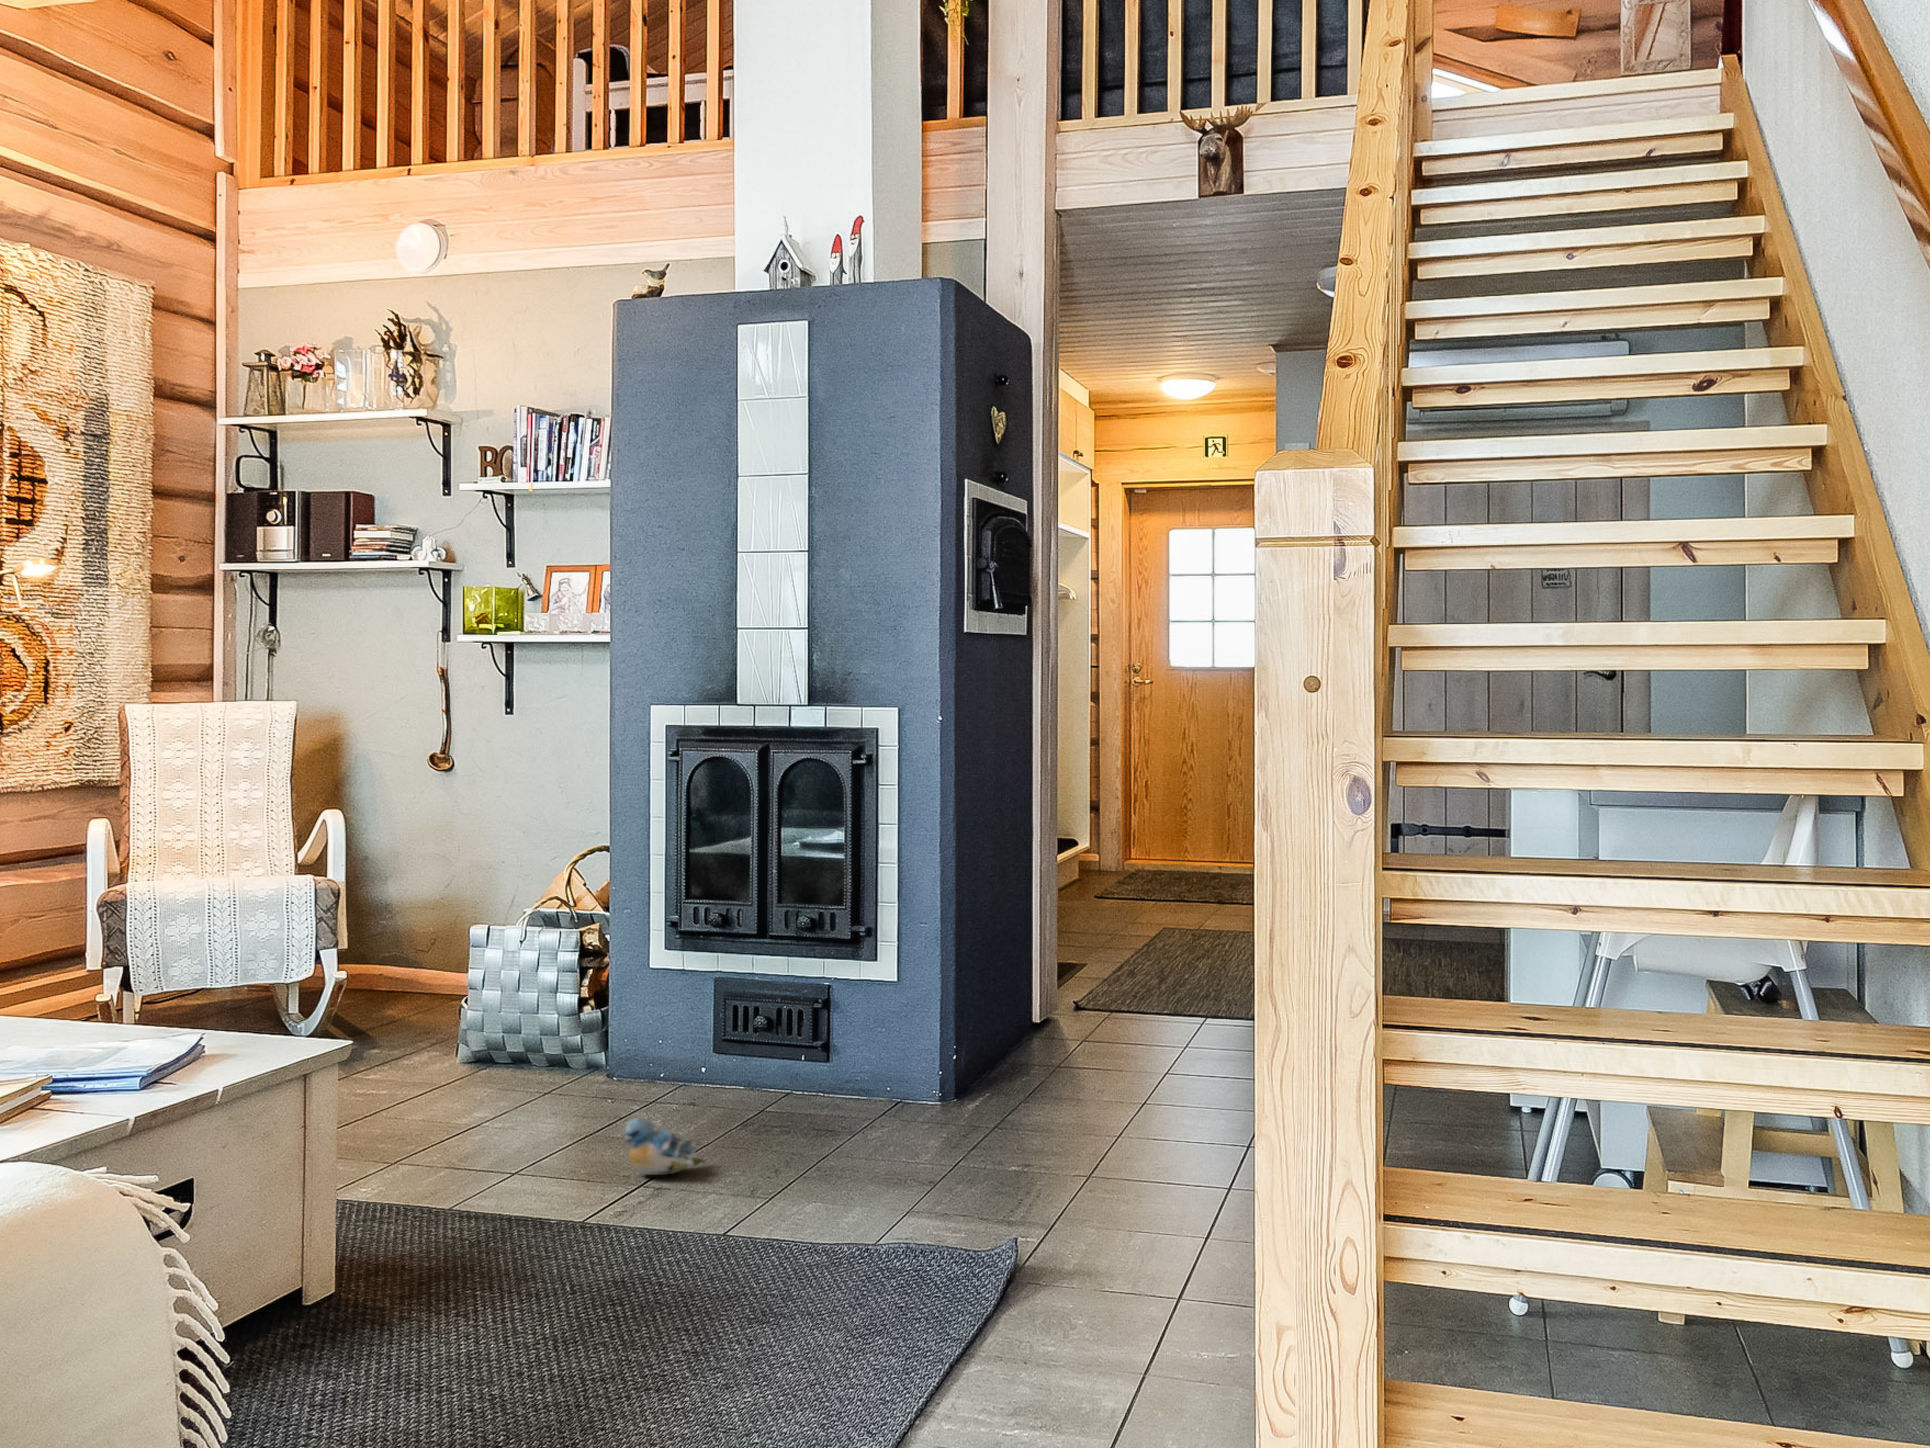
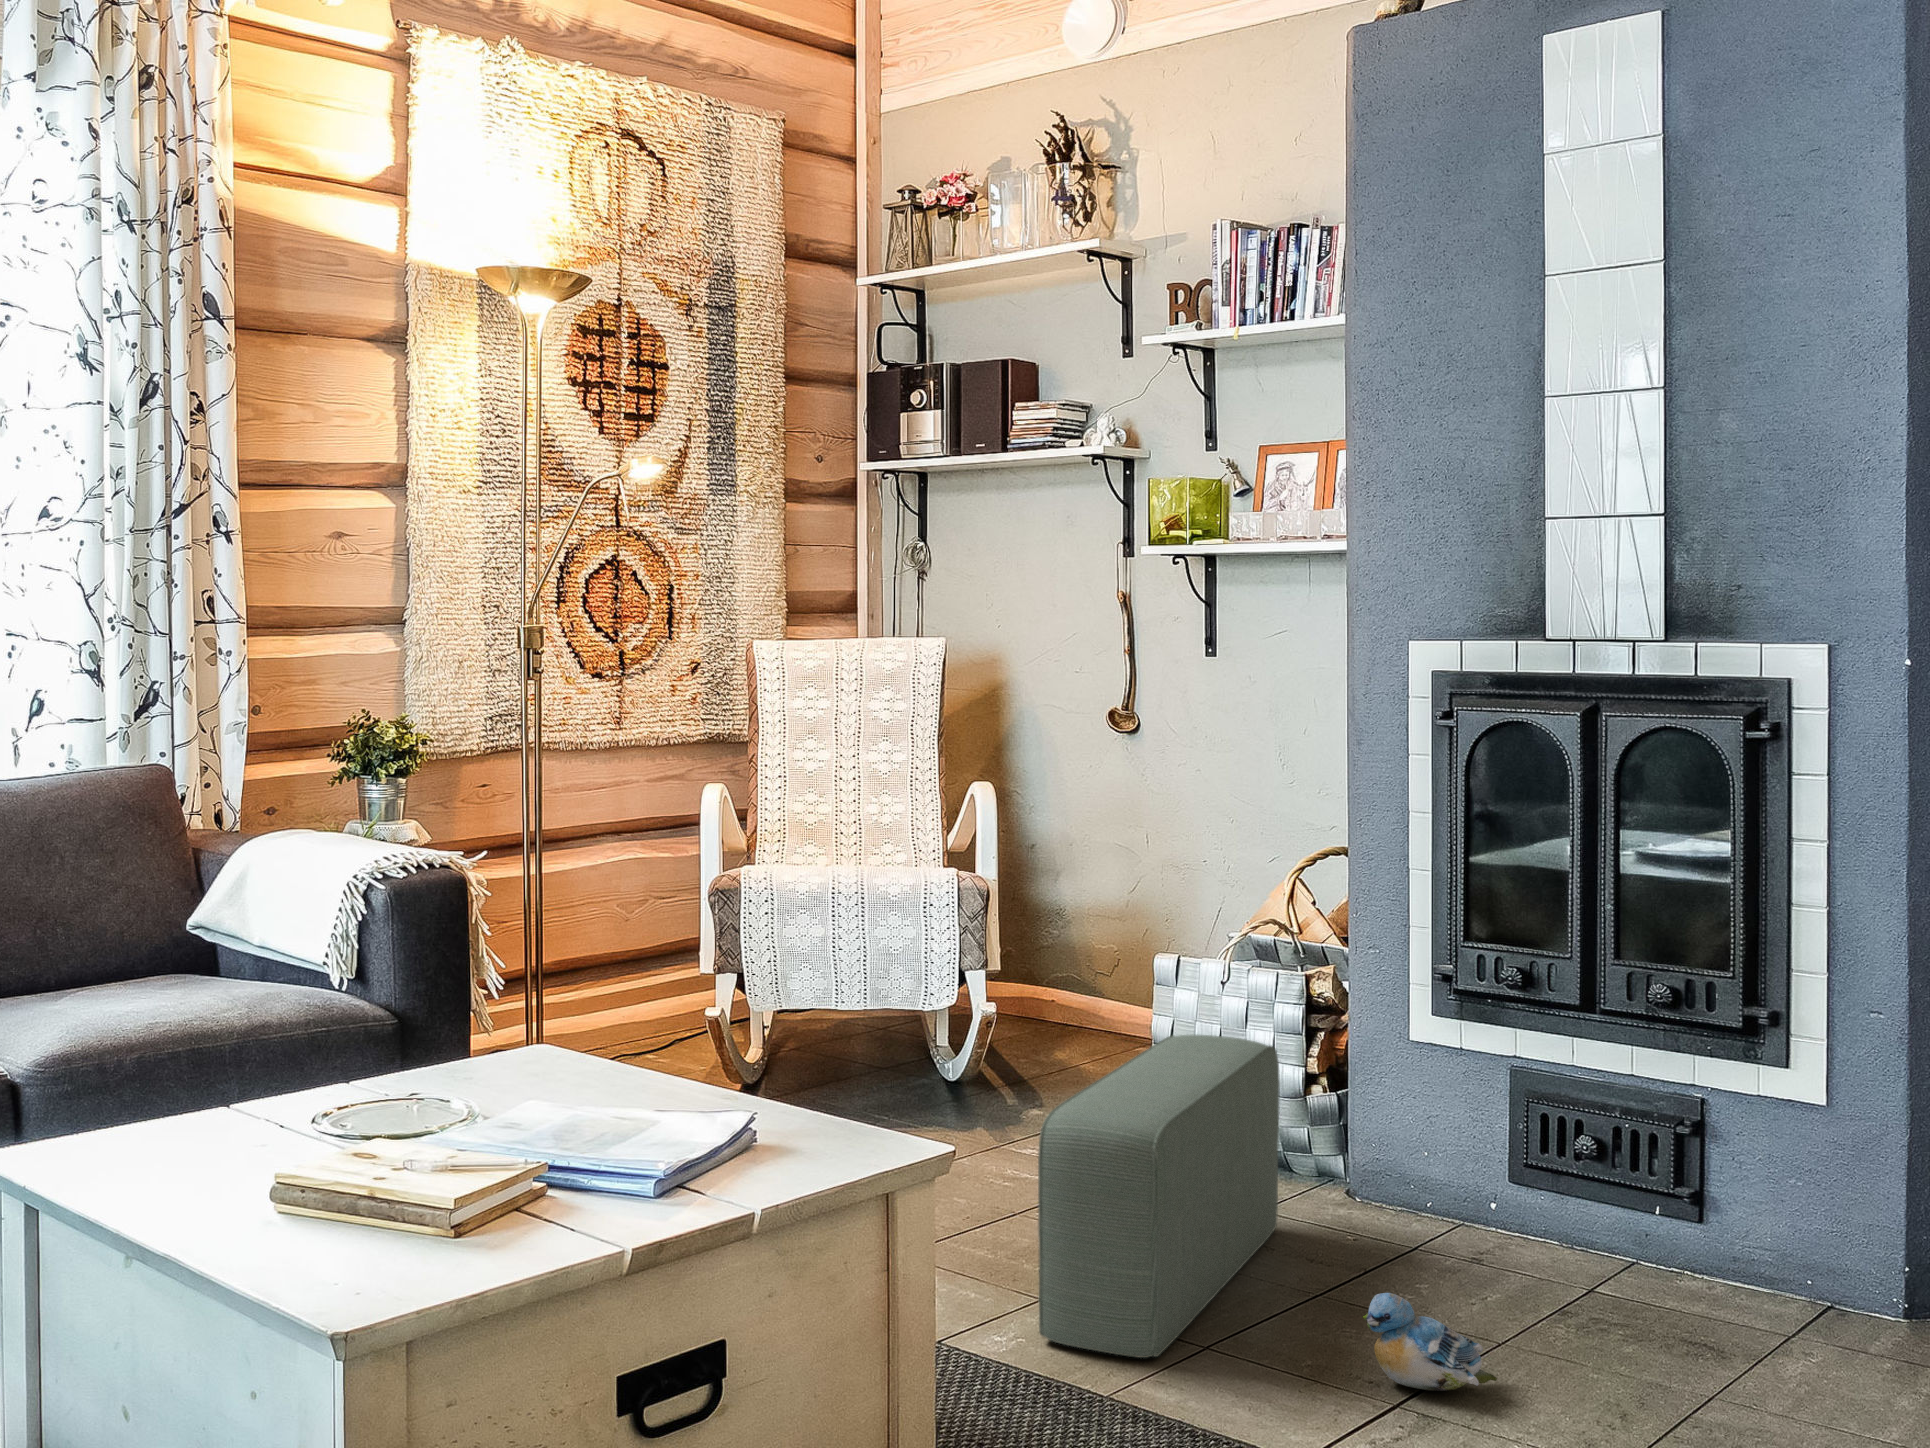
pouf: none [398,975,564,1187] -> present [1038,1035,1280,1358]

